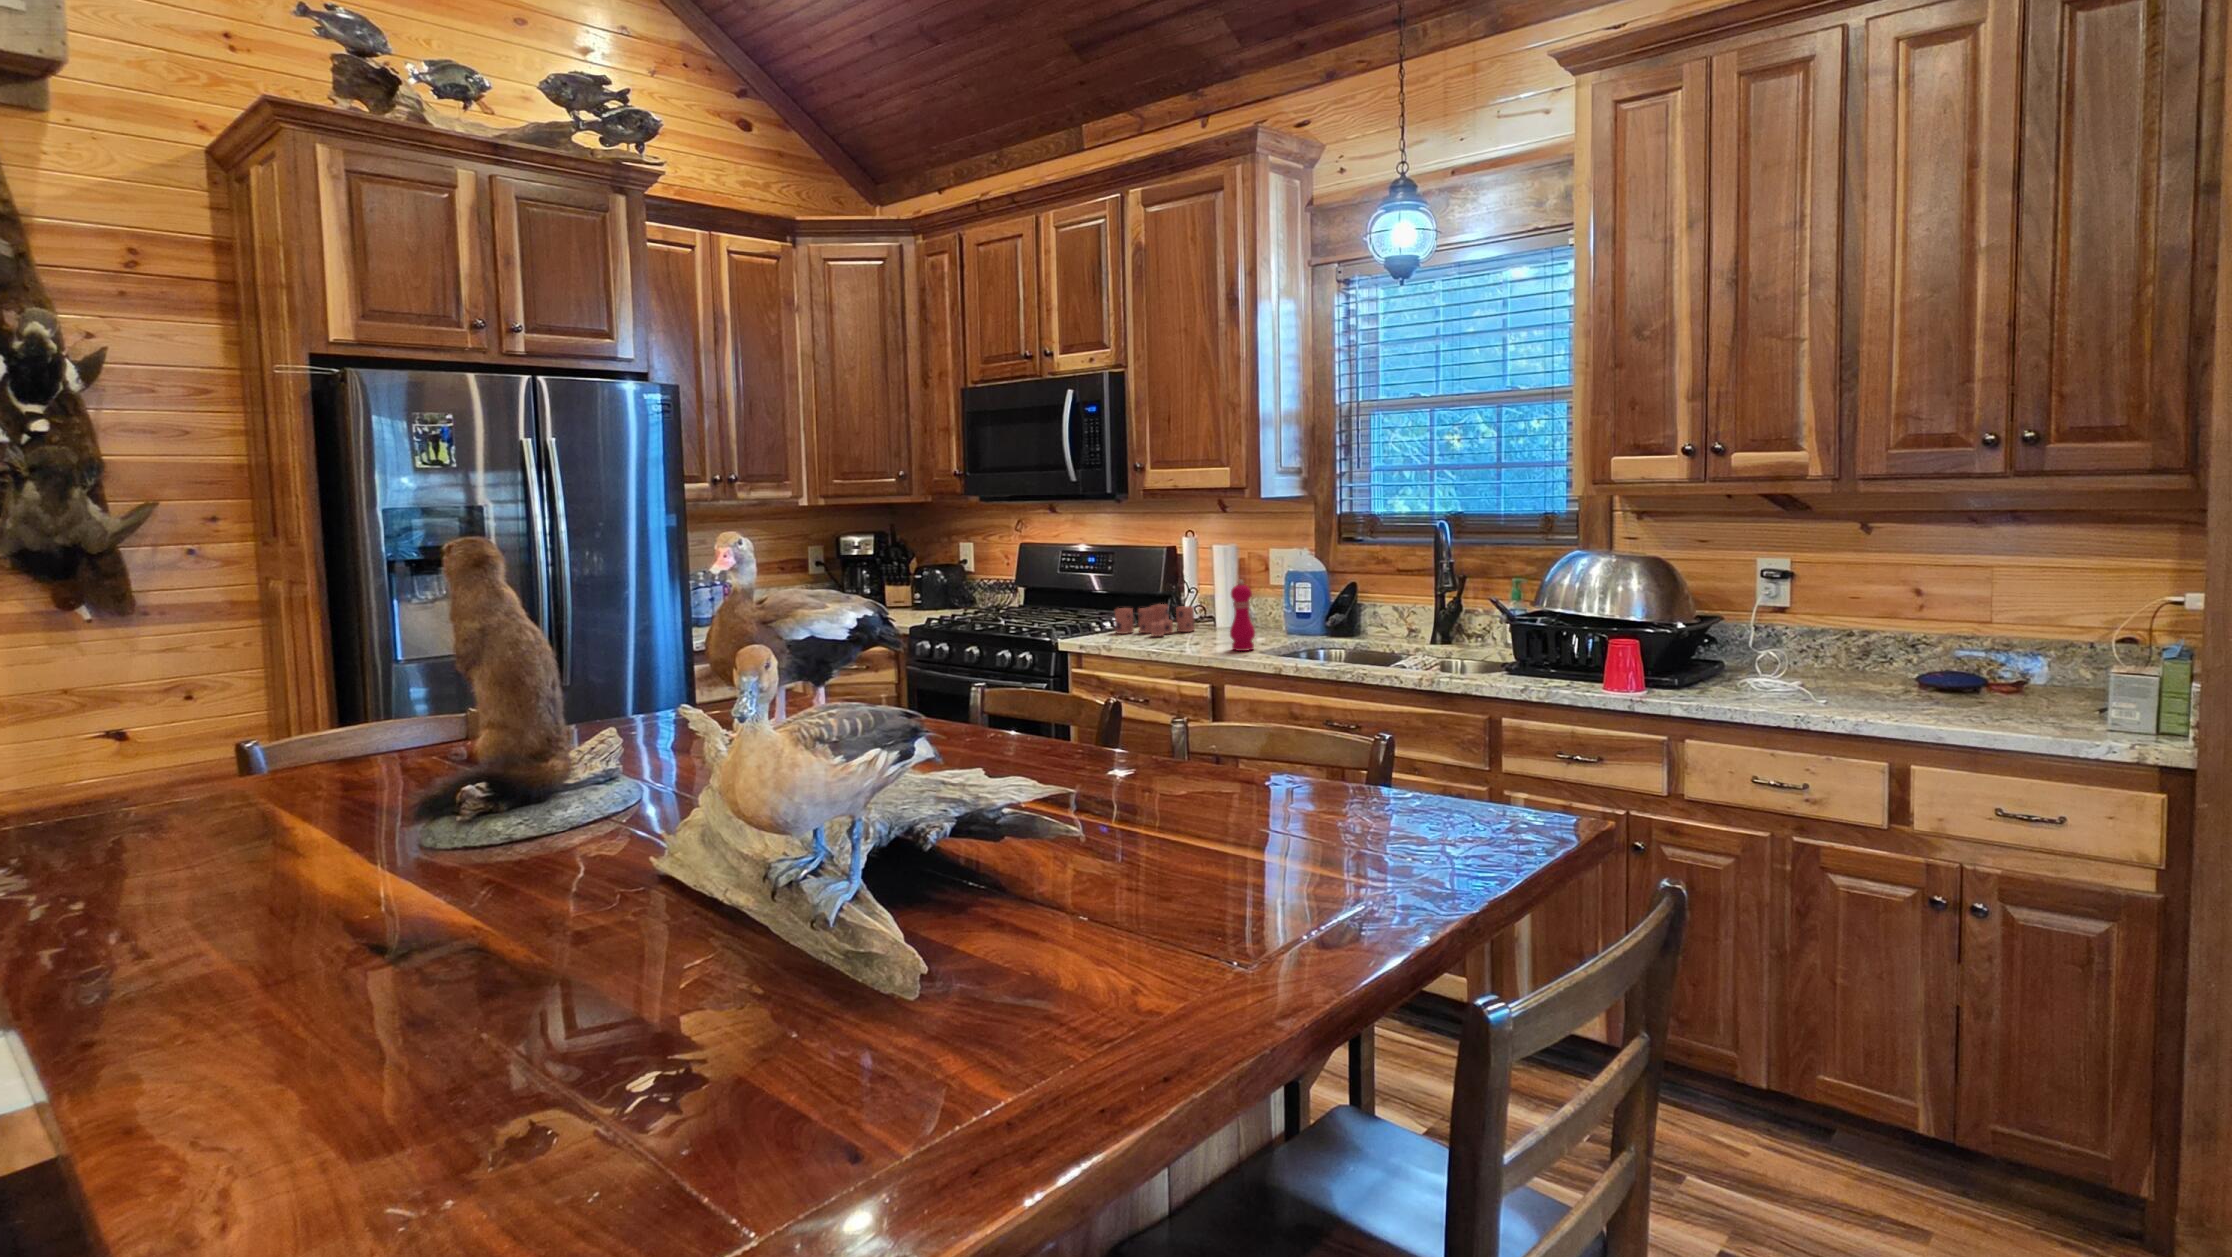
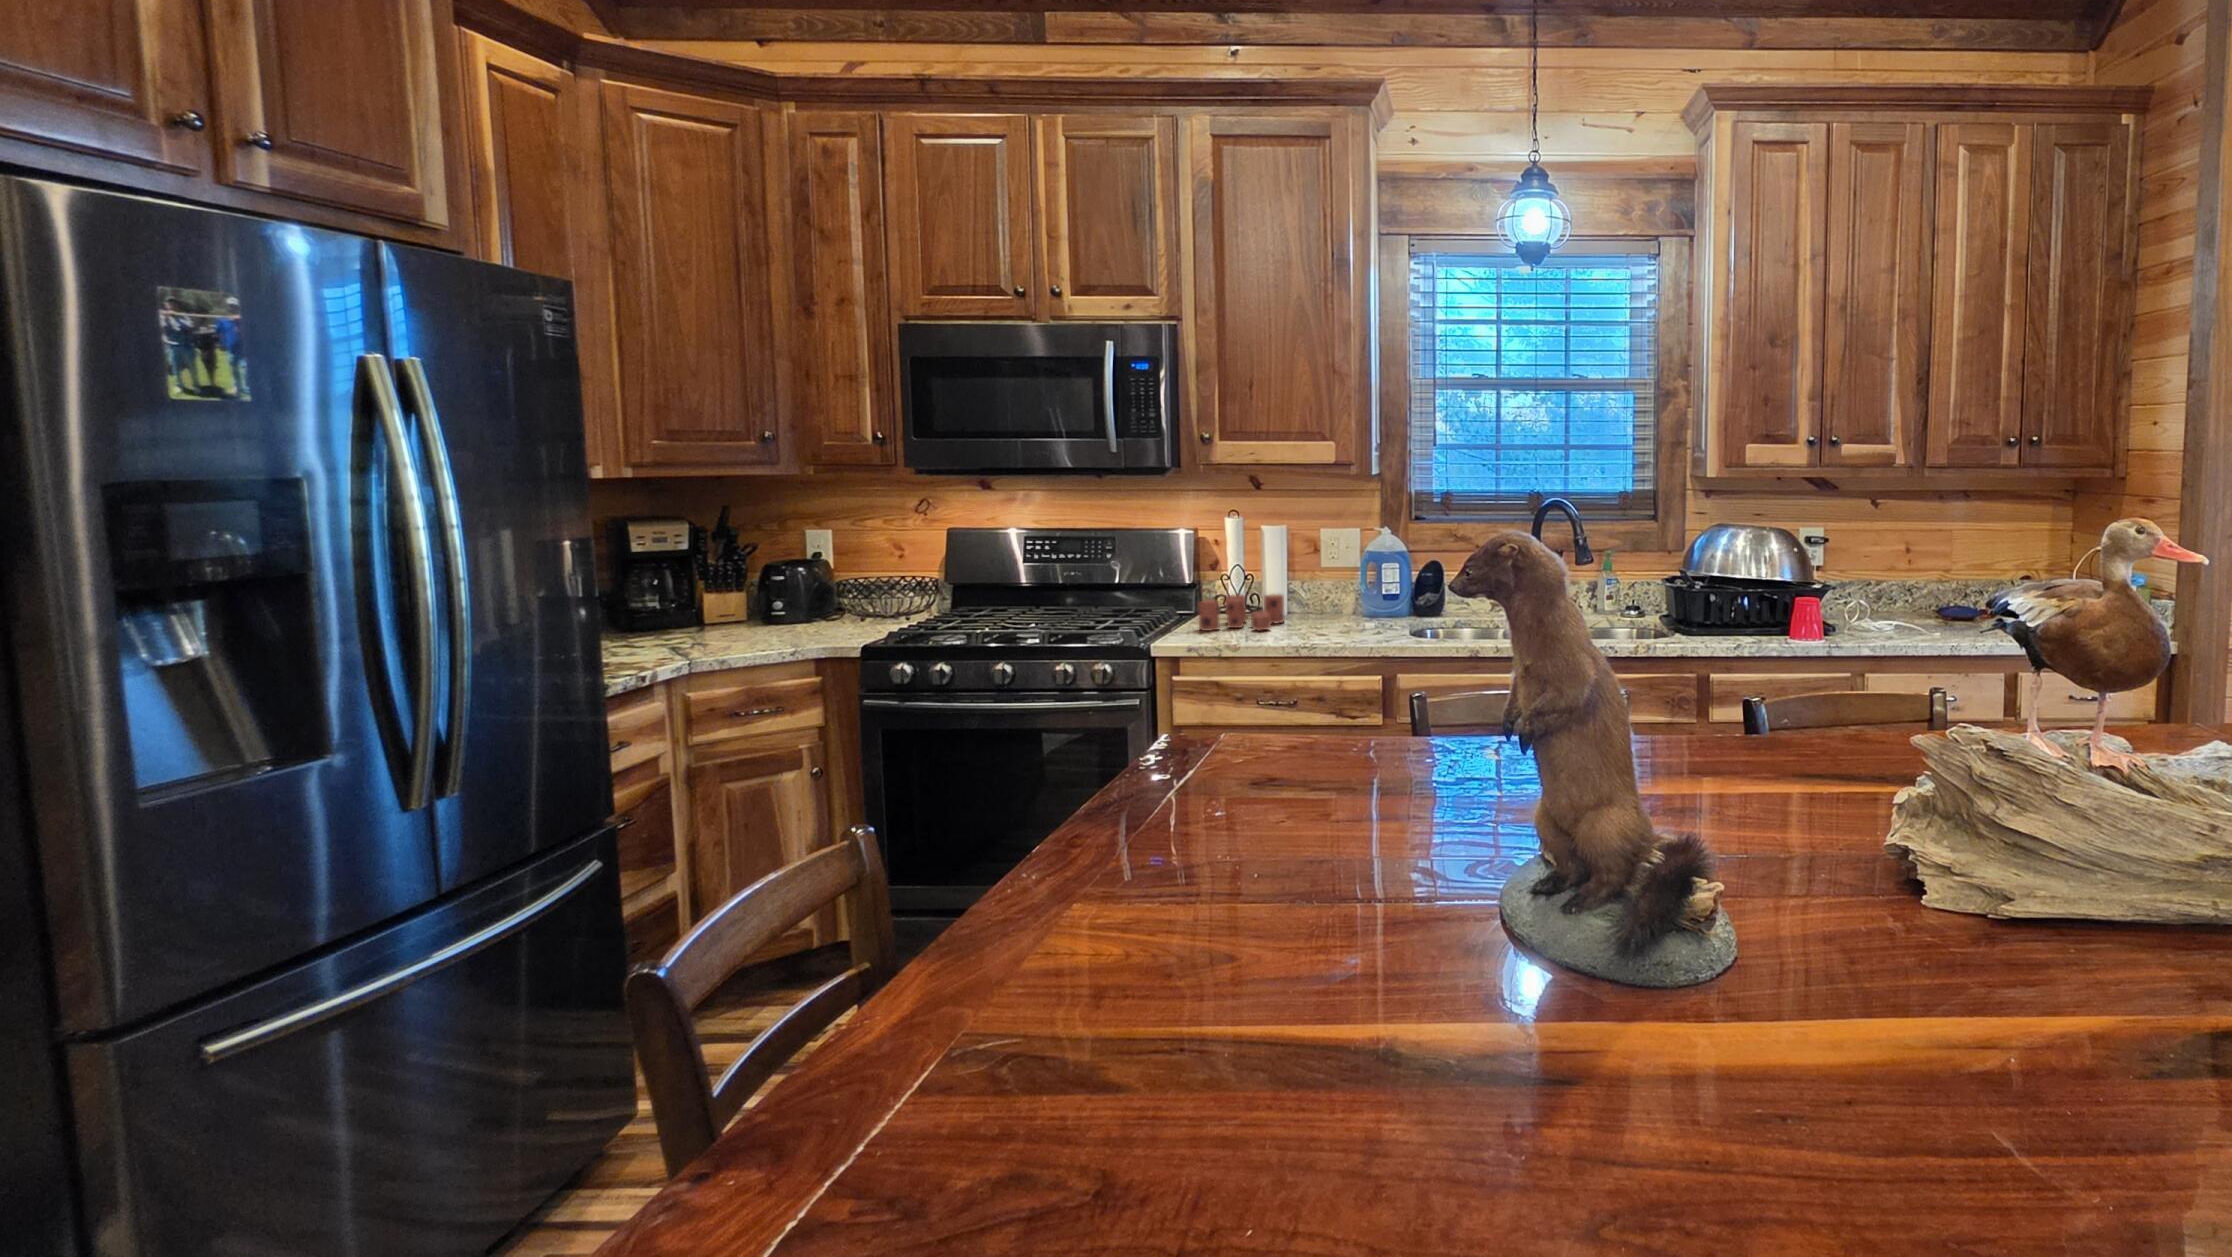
pepper mill: present [1230,580,1255,651] -> none [1385,560,1412,636]

